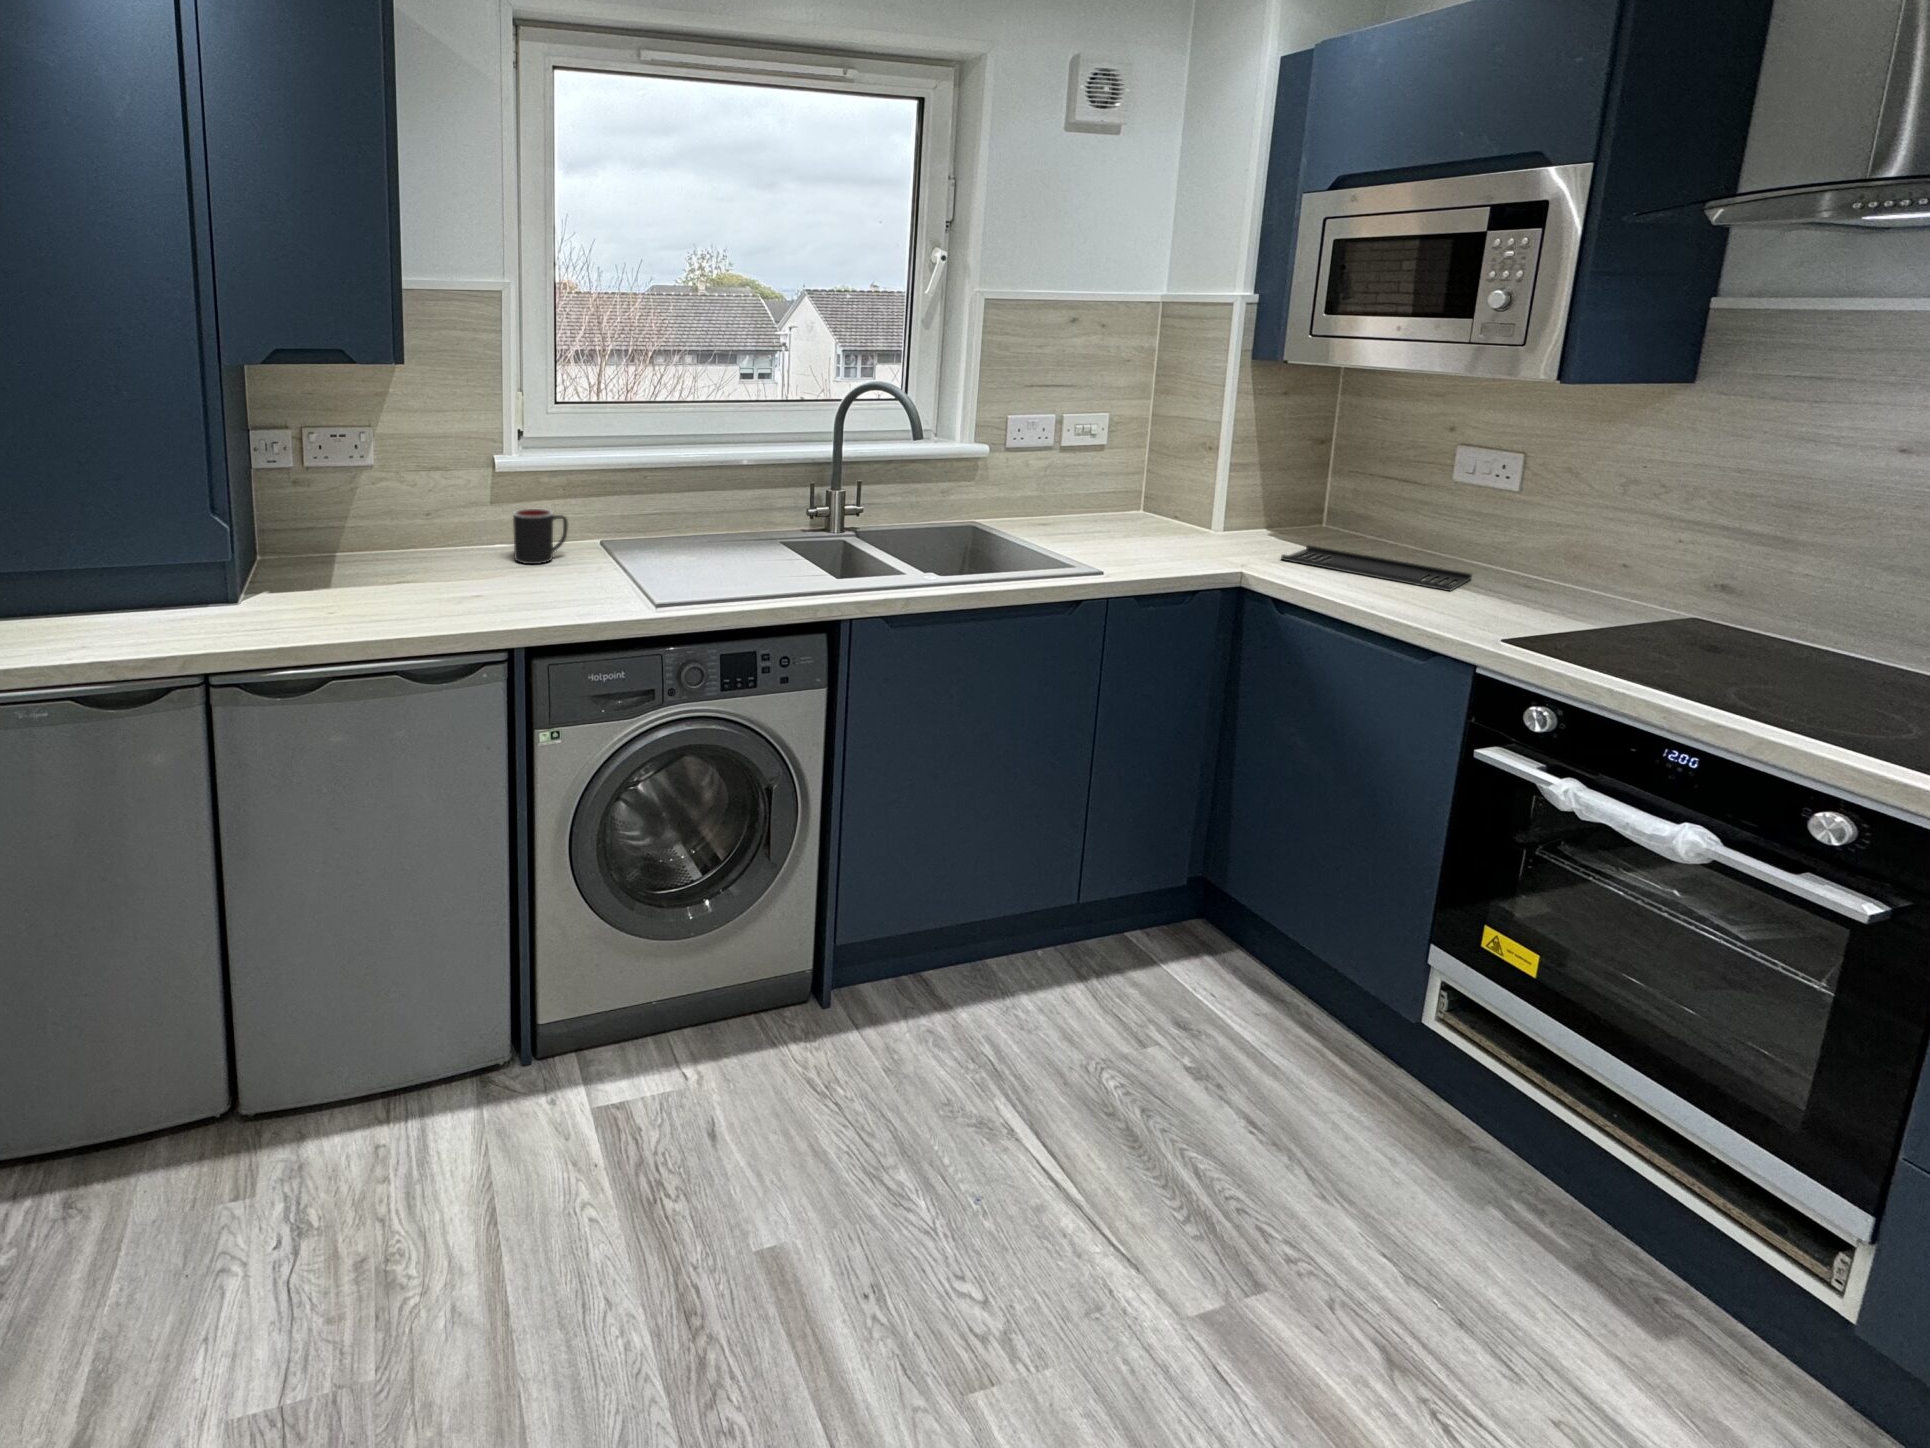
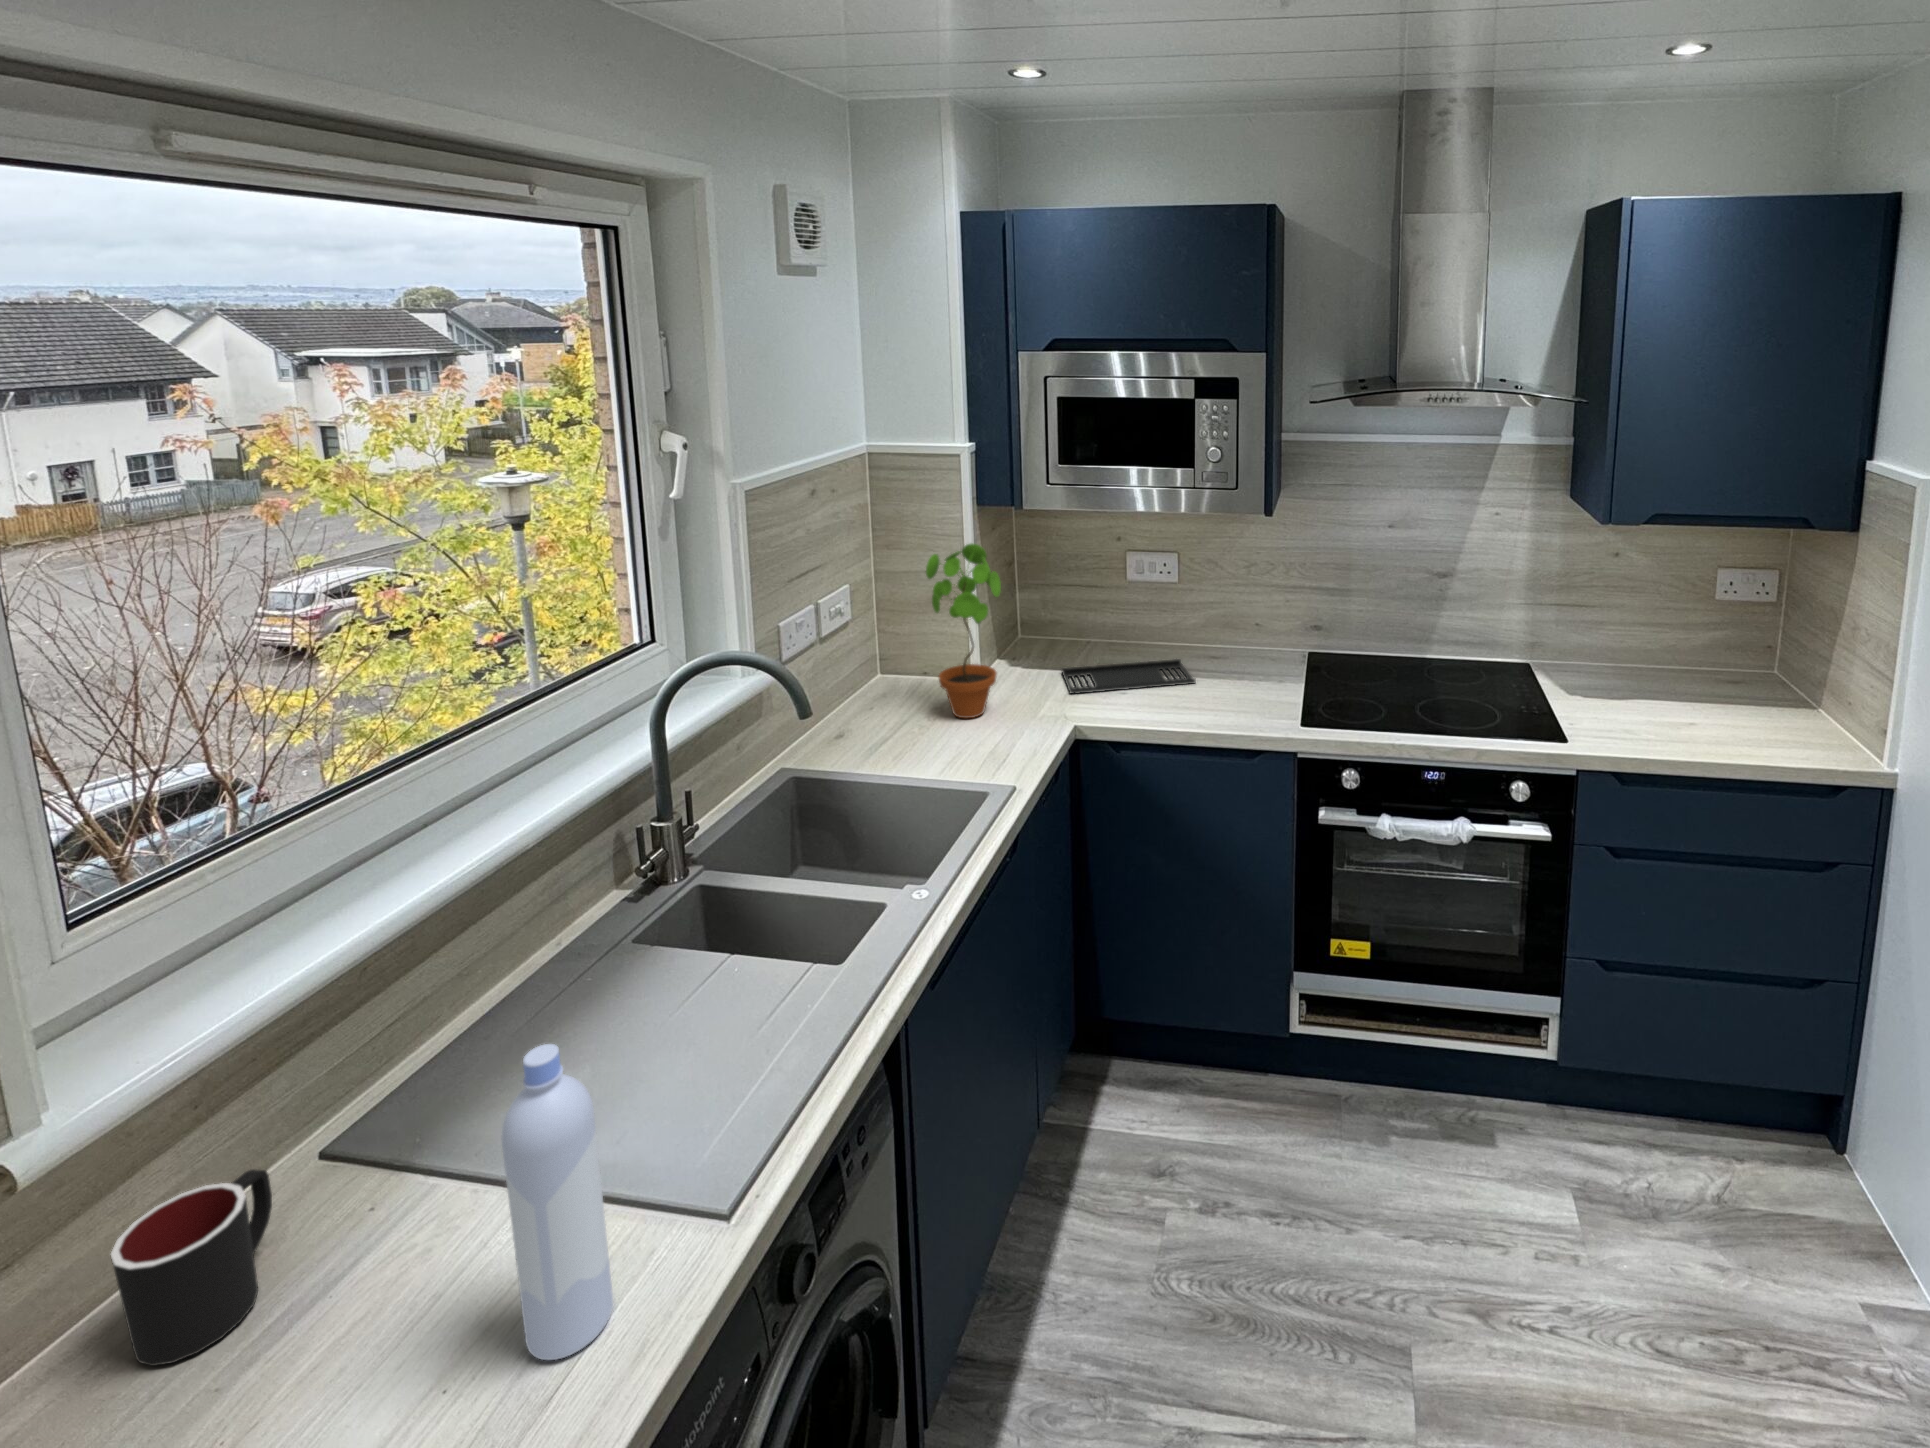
potted plant: none [1133,379,1207,546] -> present [926,544,1001,718]
bottle: none [570,452,607,604] -> present [502,1044,613,1360]

